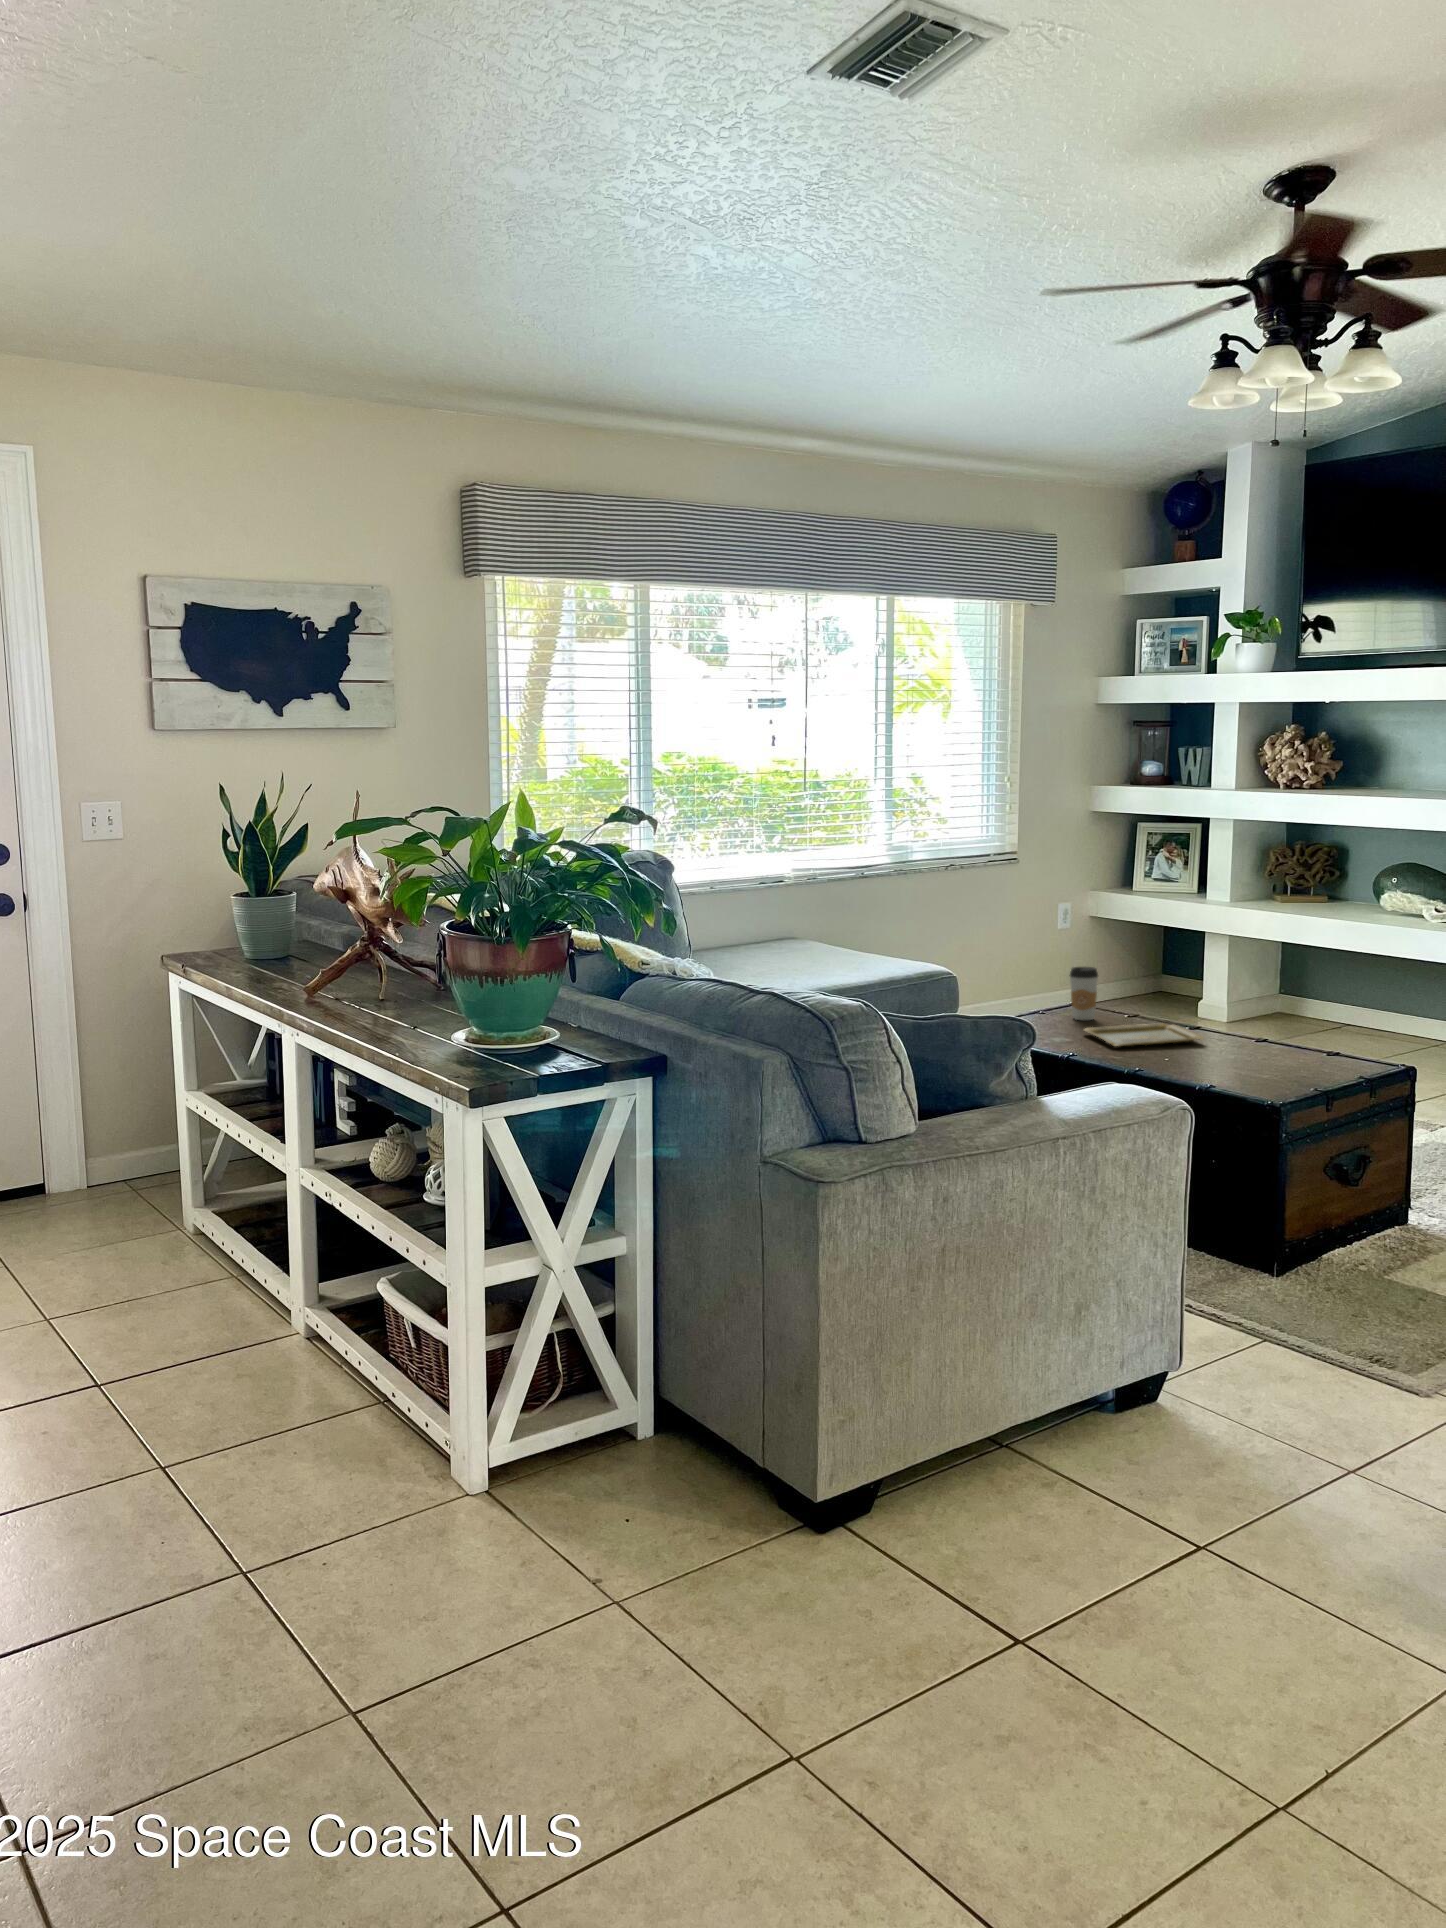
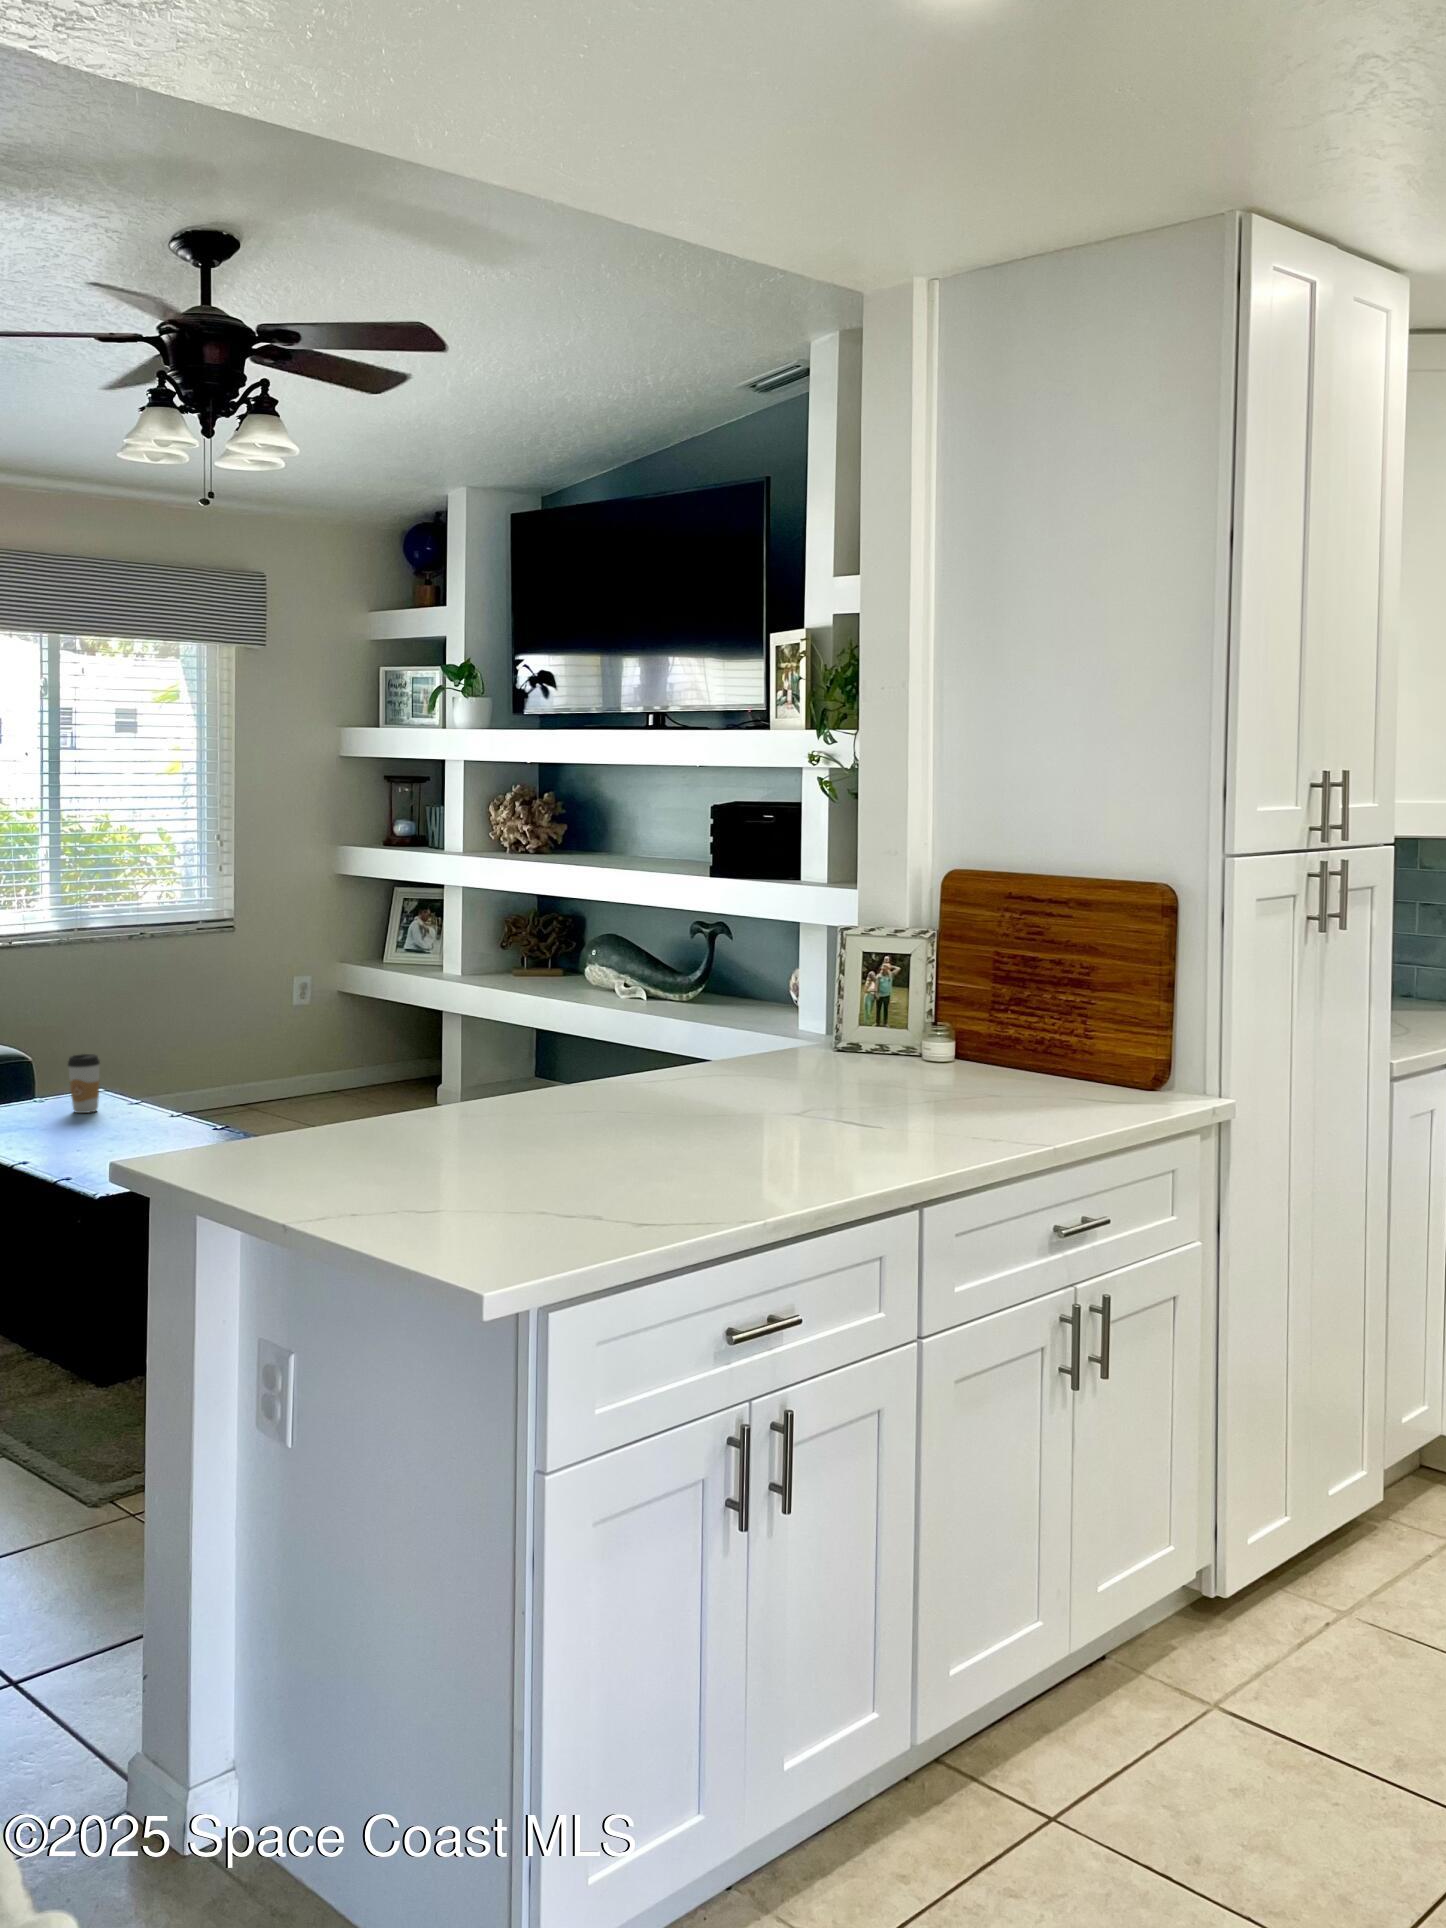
tray: present [1085,1023,1203,1047] -> none [48,1115,168,1142]

